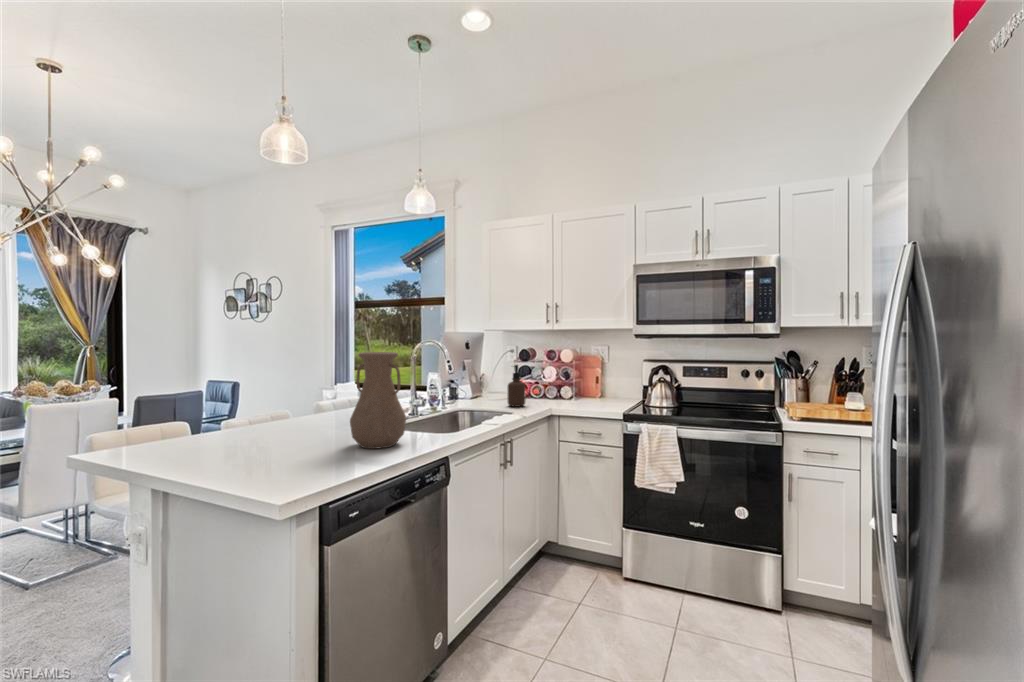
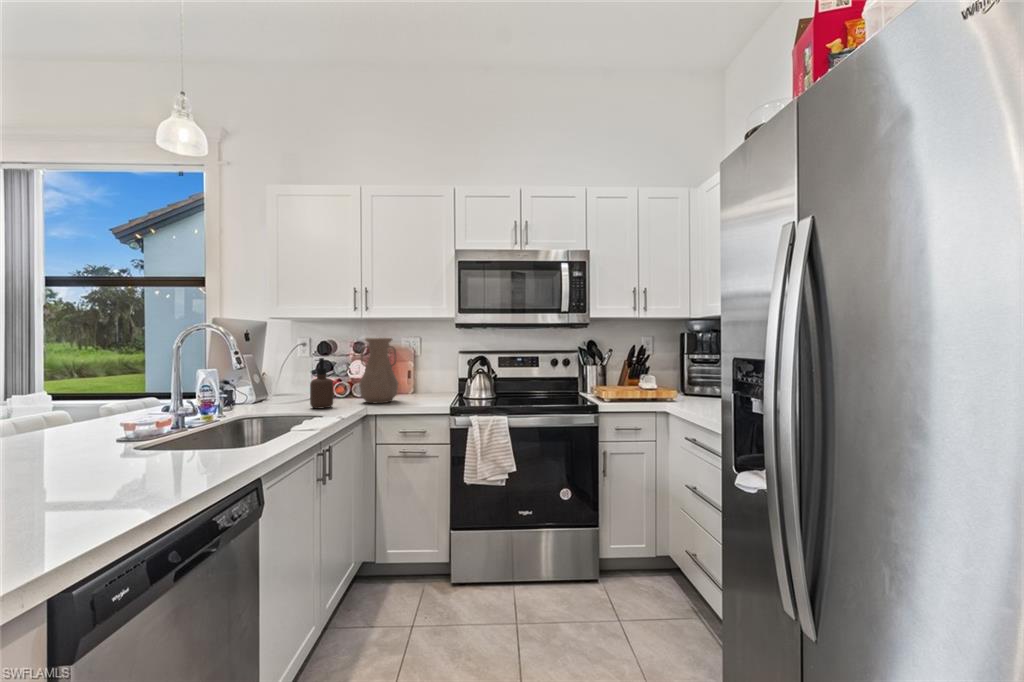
vase: present [350,352,406,449] -> present [359,338,398,403]

